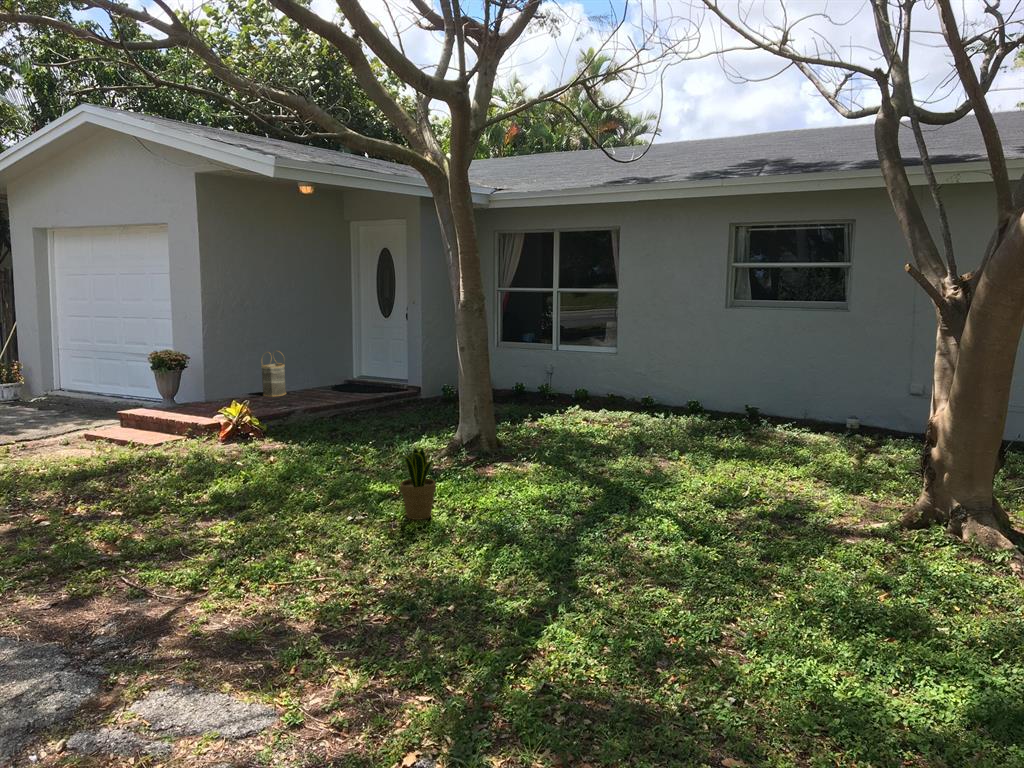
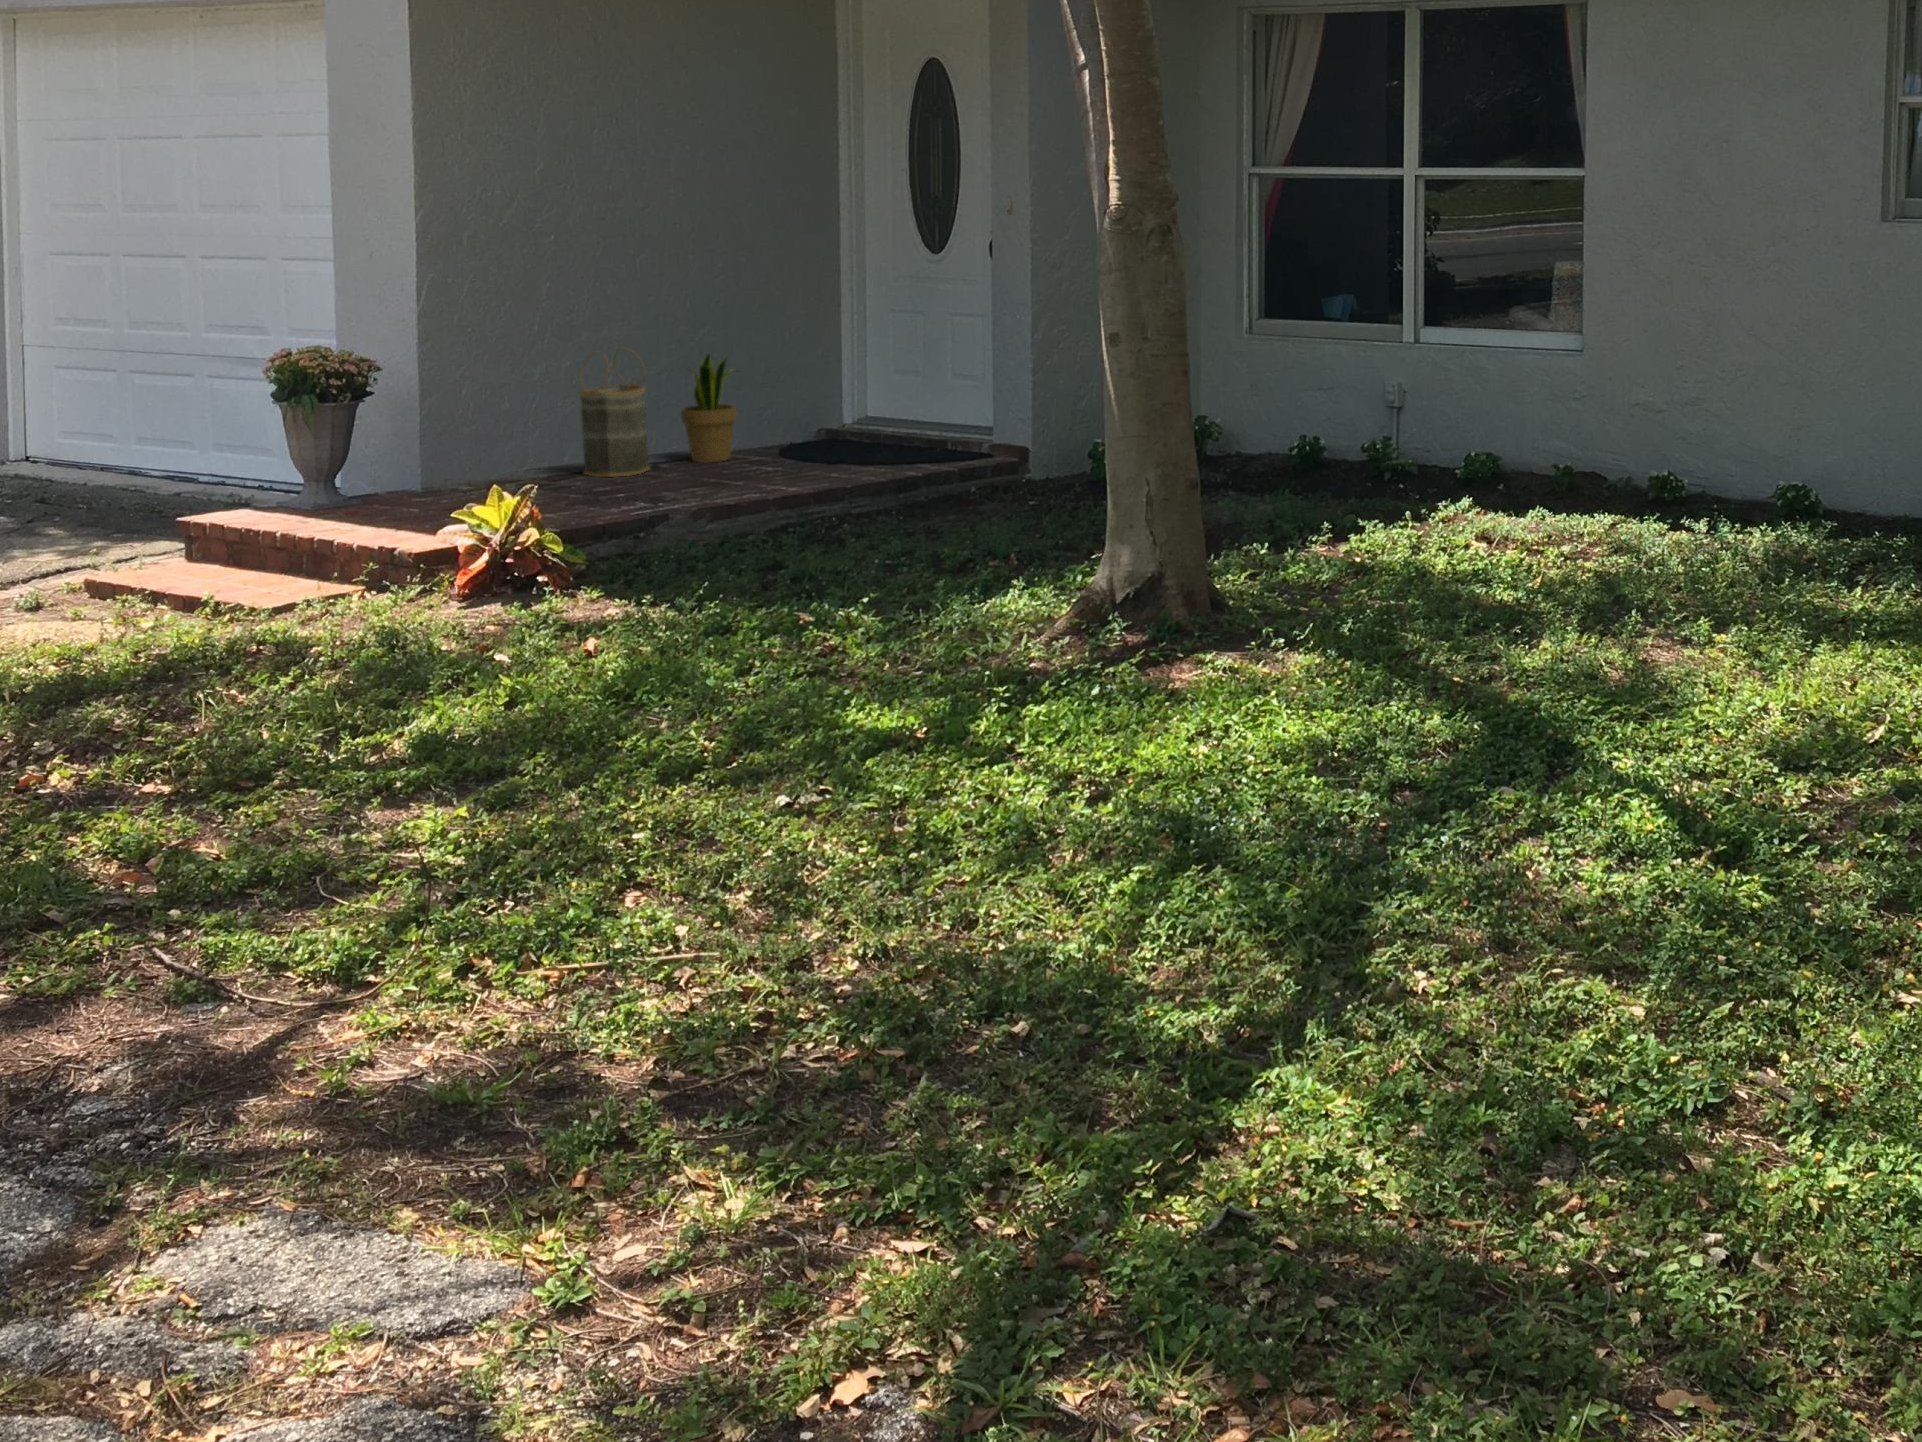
potted plant: present [400,448,438,520] -> present [681,355,737,463]

